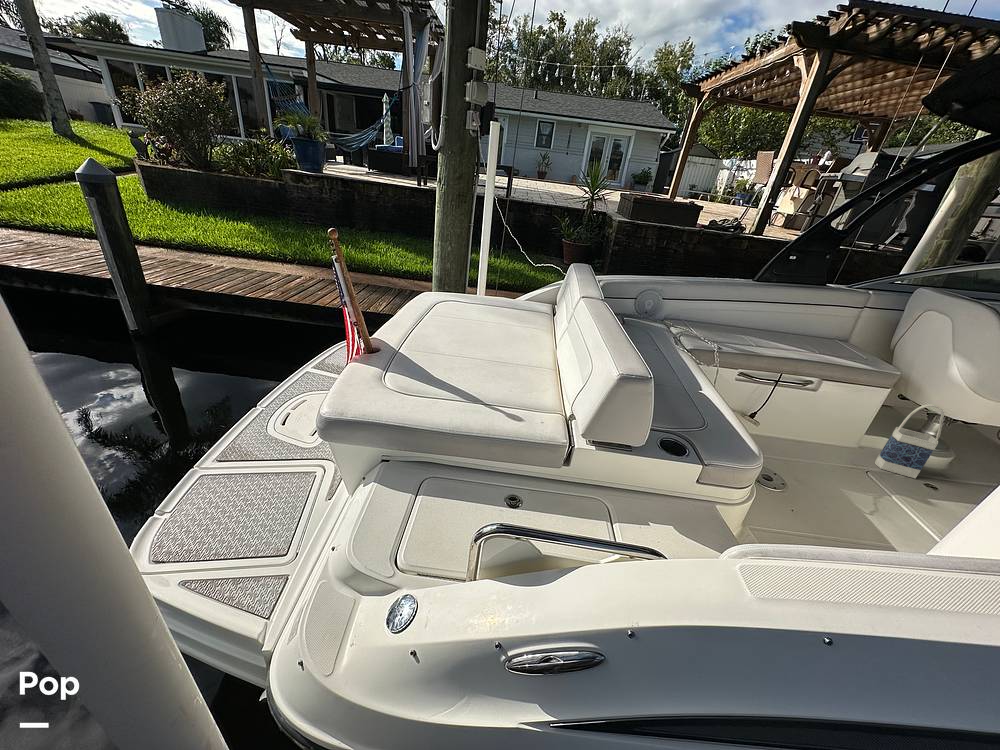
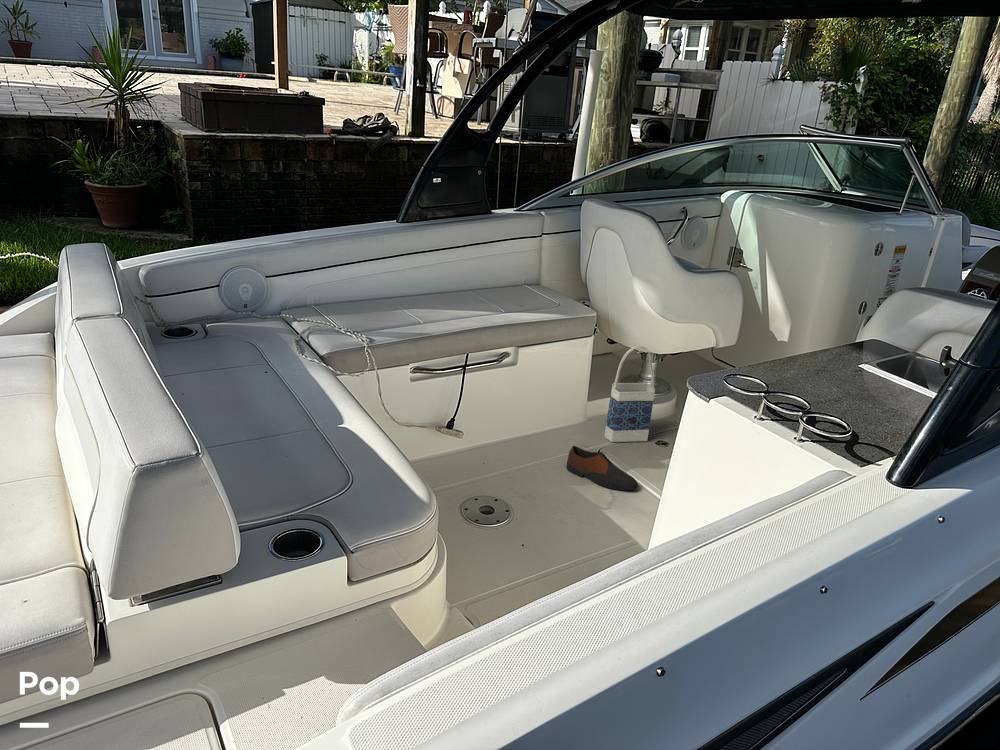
shoe: none [836,460,900,508] -> present [566,446,638,490]

